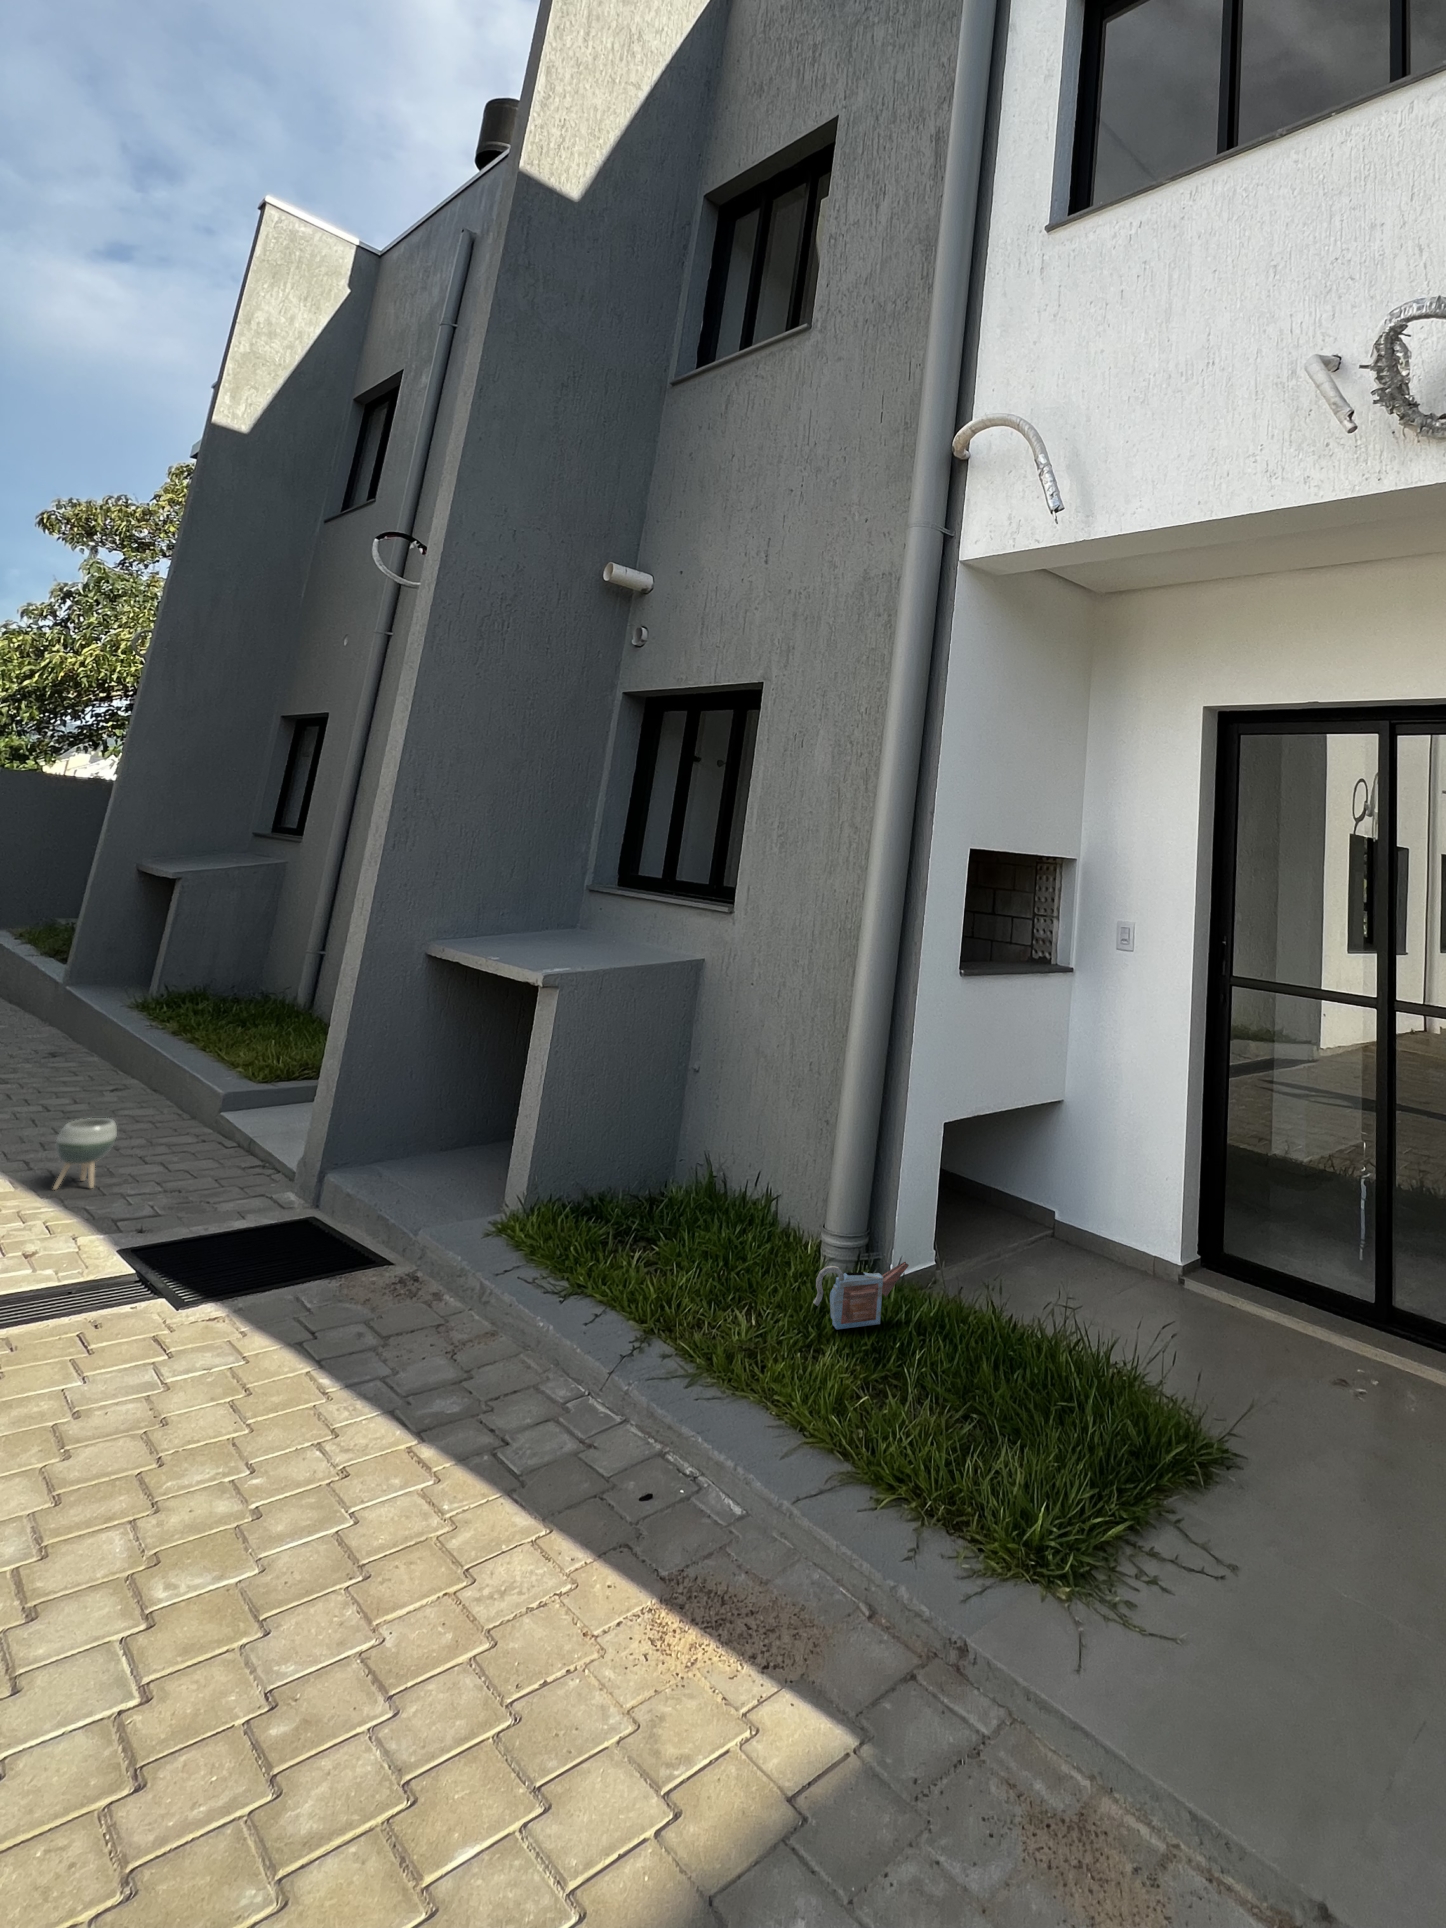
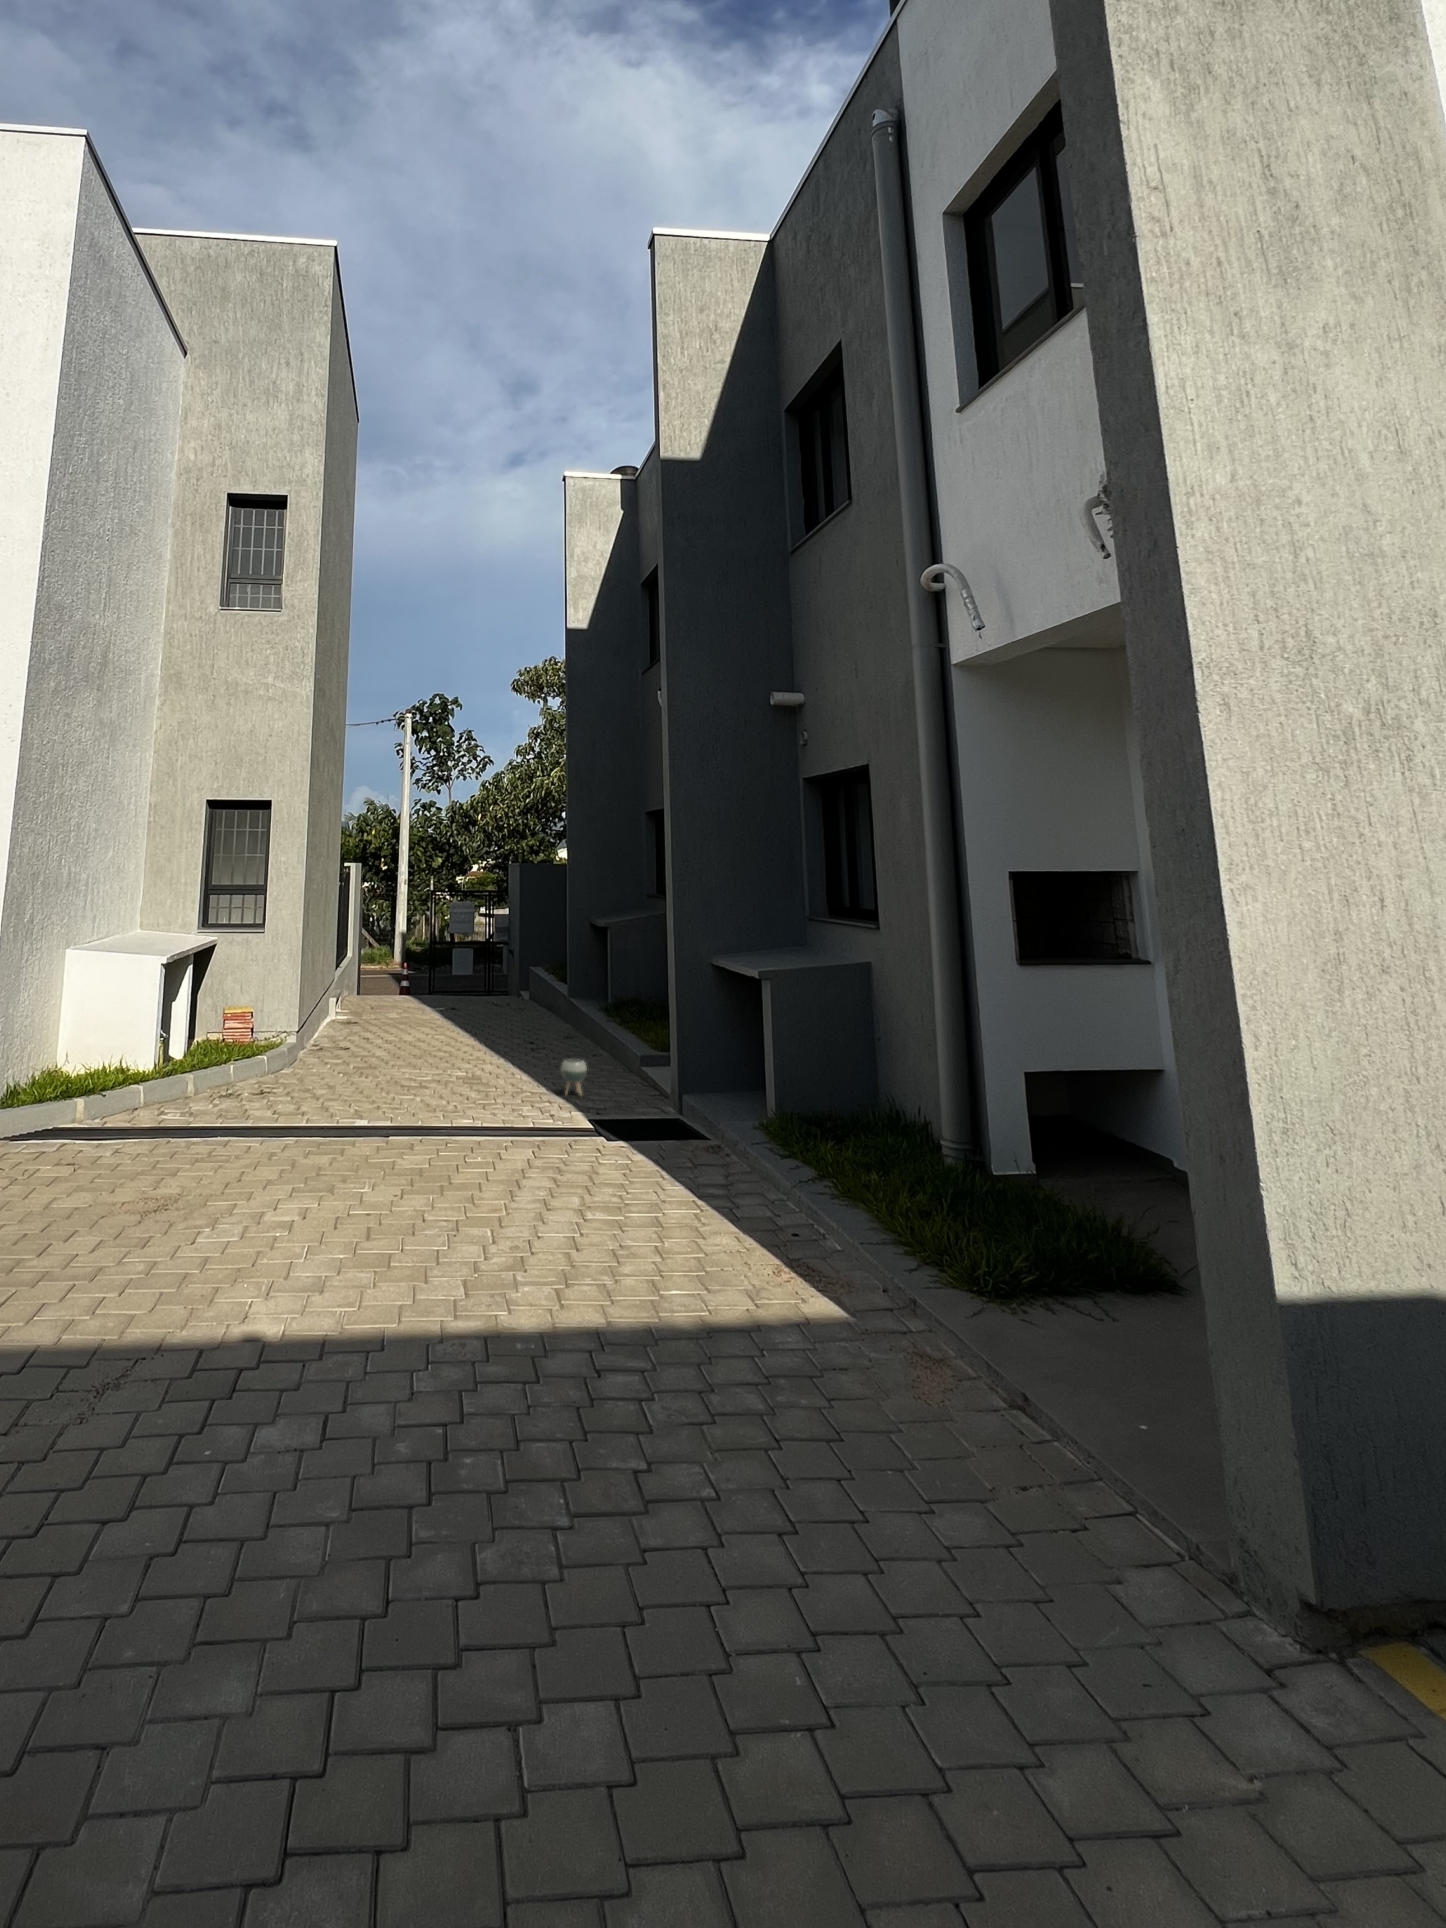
watering can: present [813,1262,909,1329] -> none [905,1144,971,1185]

